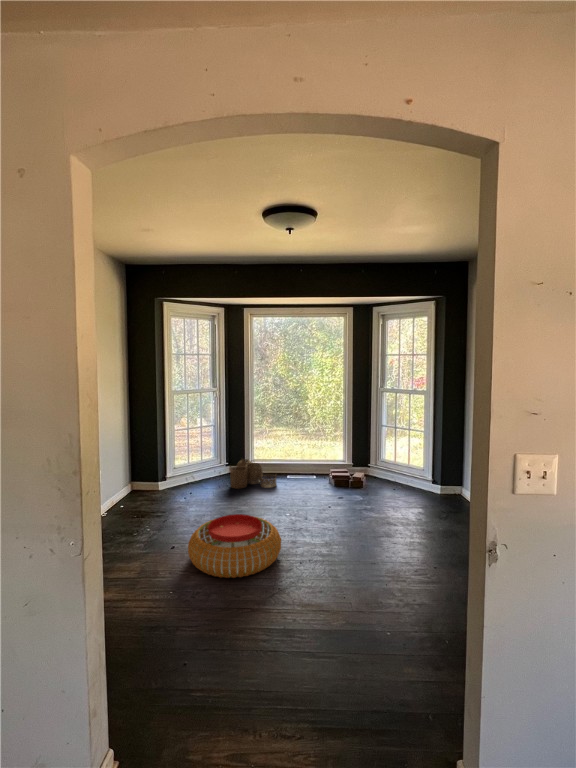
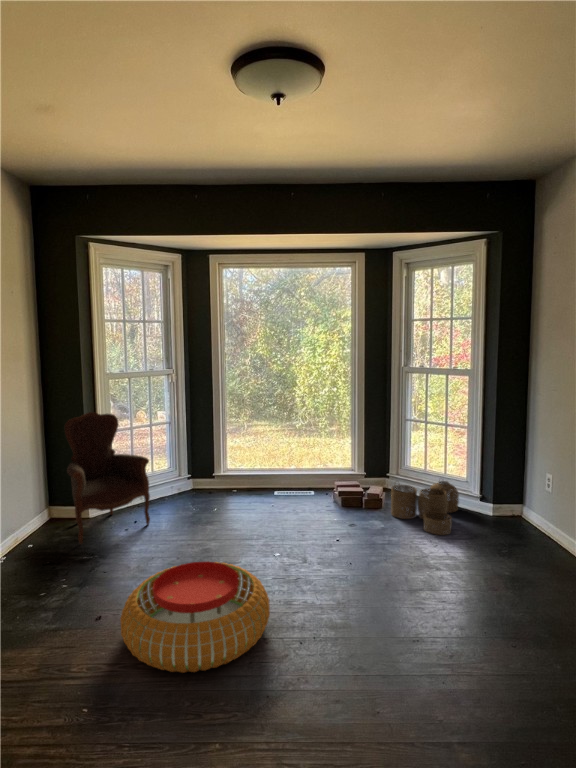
armchair: none [145,417,201,507] -> present [65,412,150,544]
woven basket: present [230,459,277,488] -> present [391,481,459,535]

